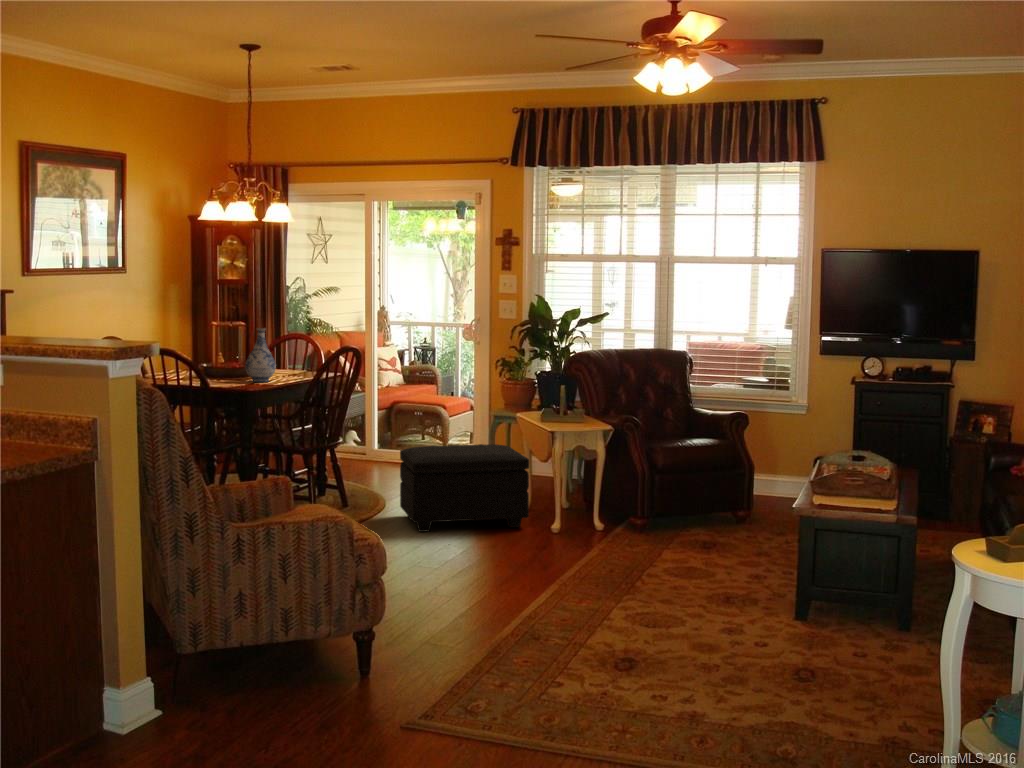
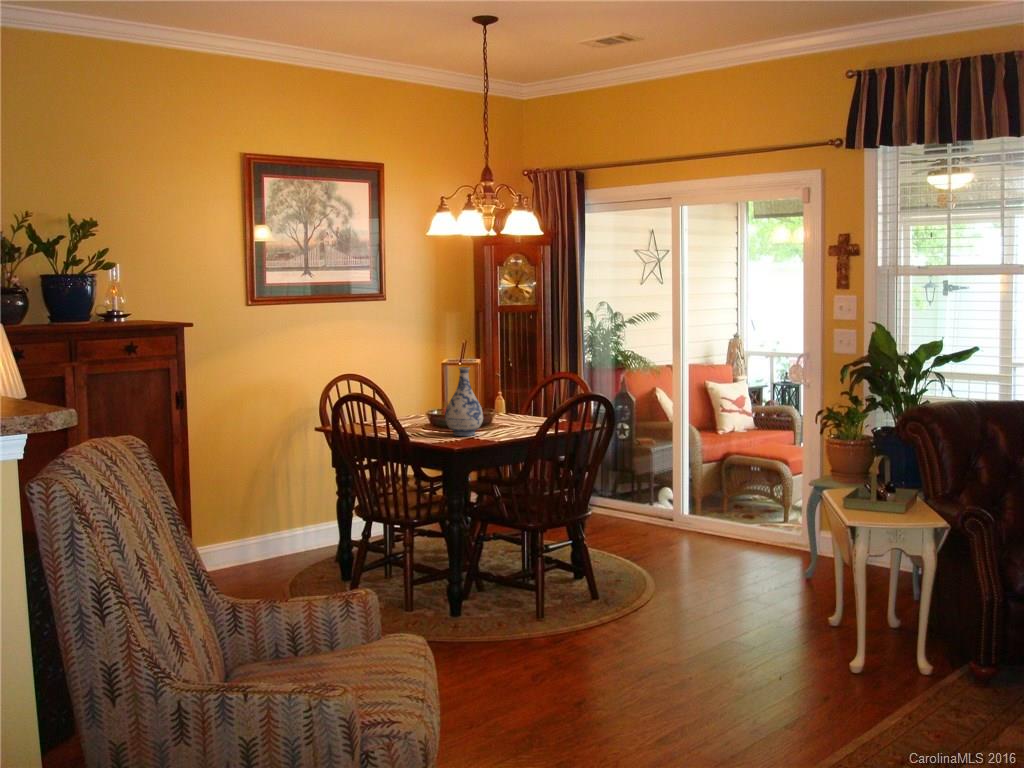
footstool: present [400,444,529,532] -> none [626,535,804,669]

